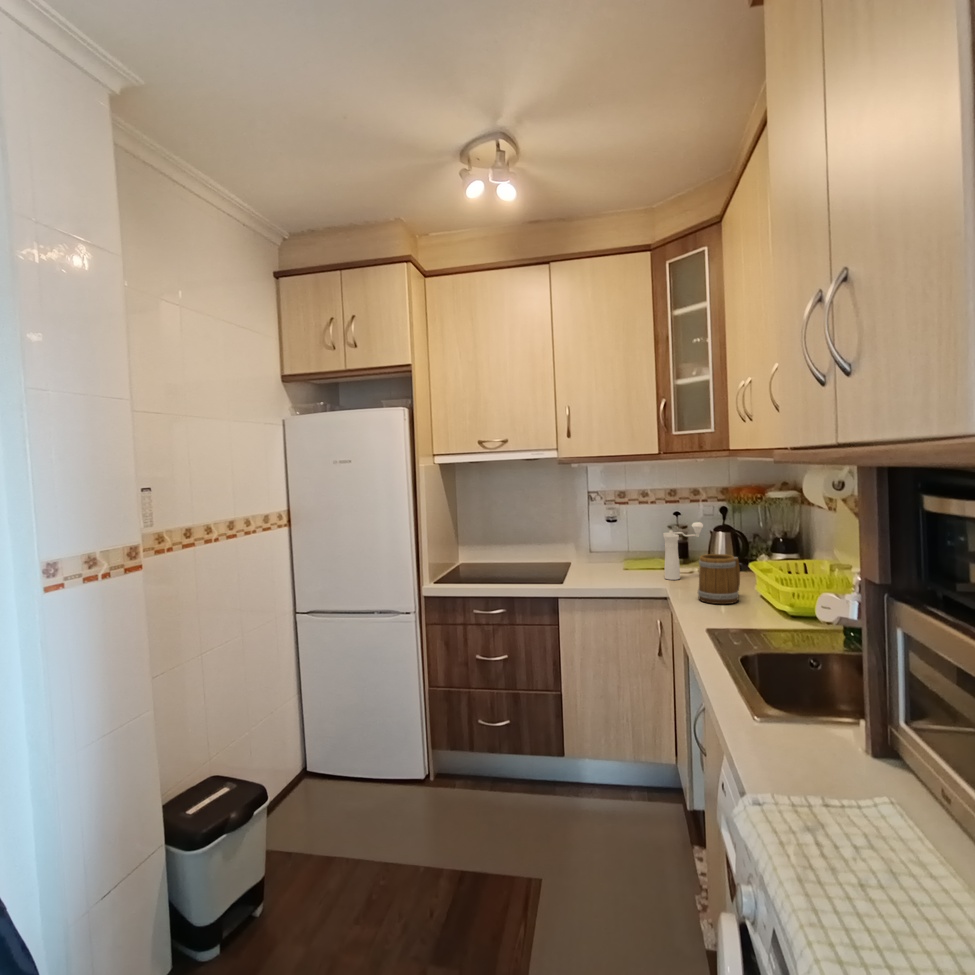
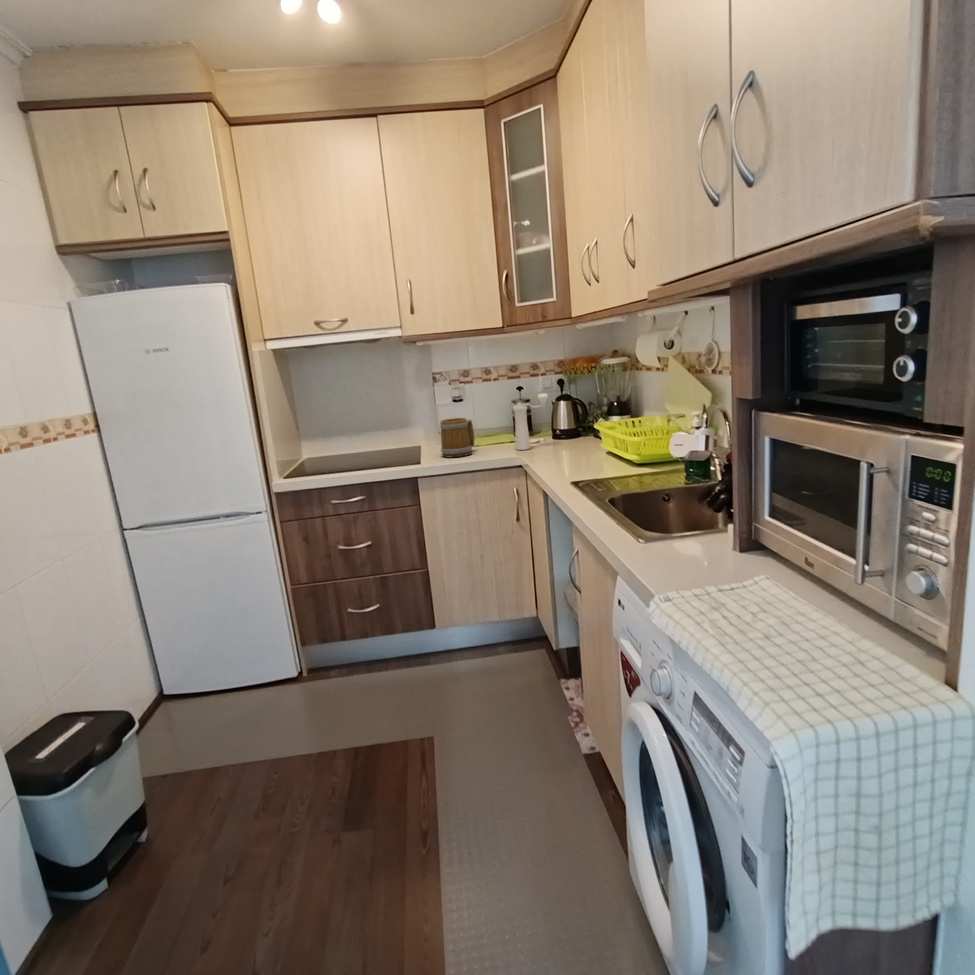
mug: present [698,554,740,604] -> present [440,418,474,457]

